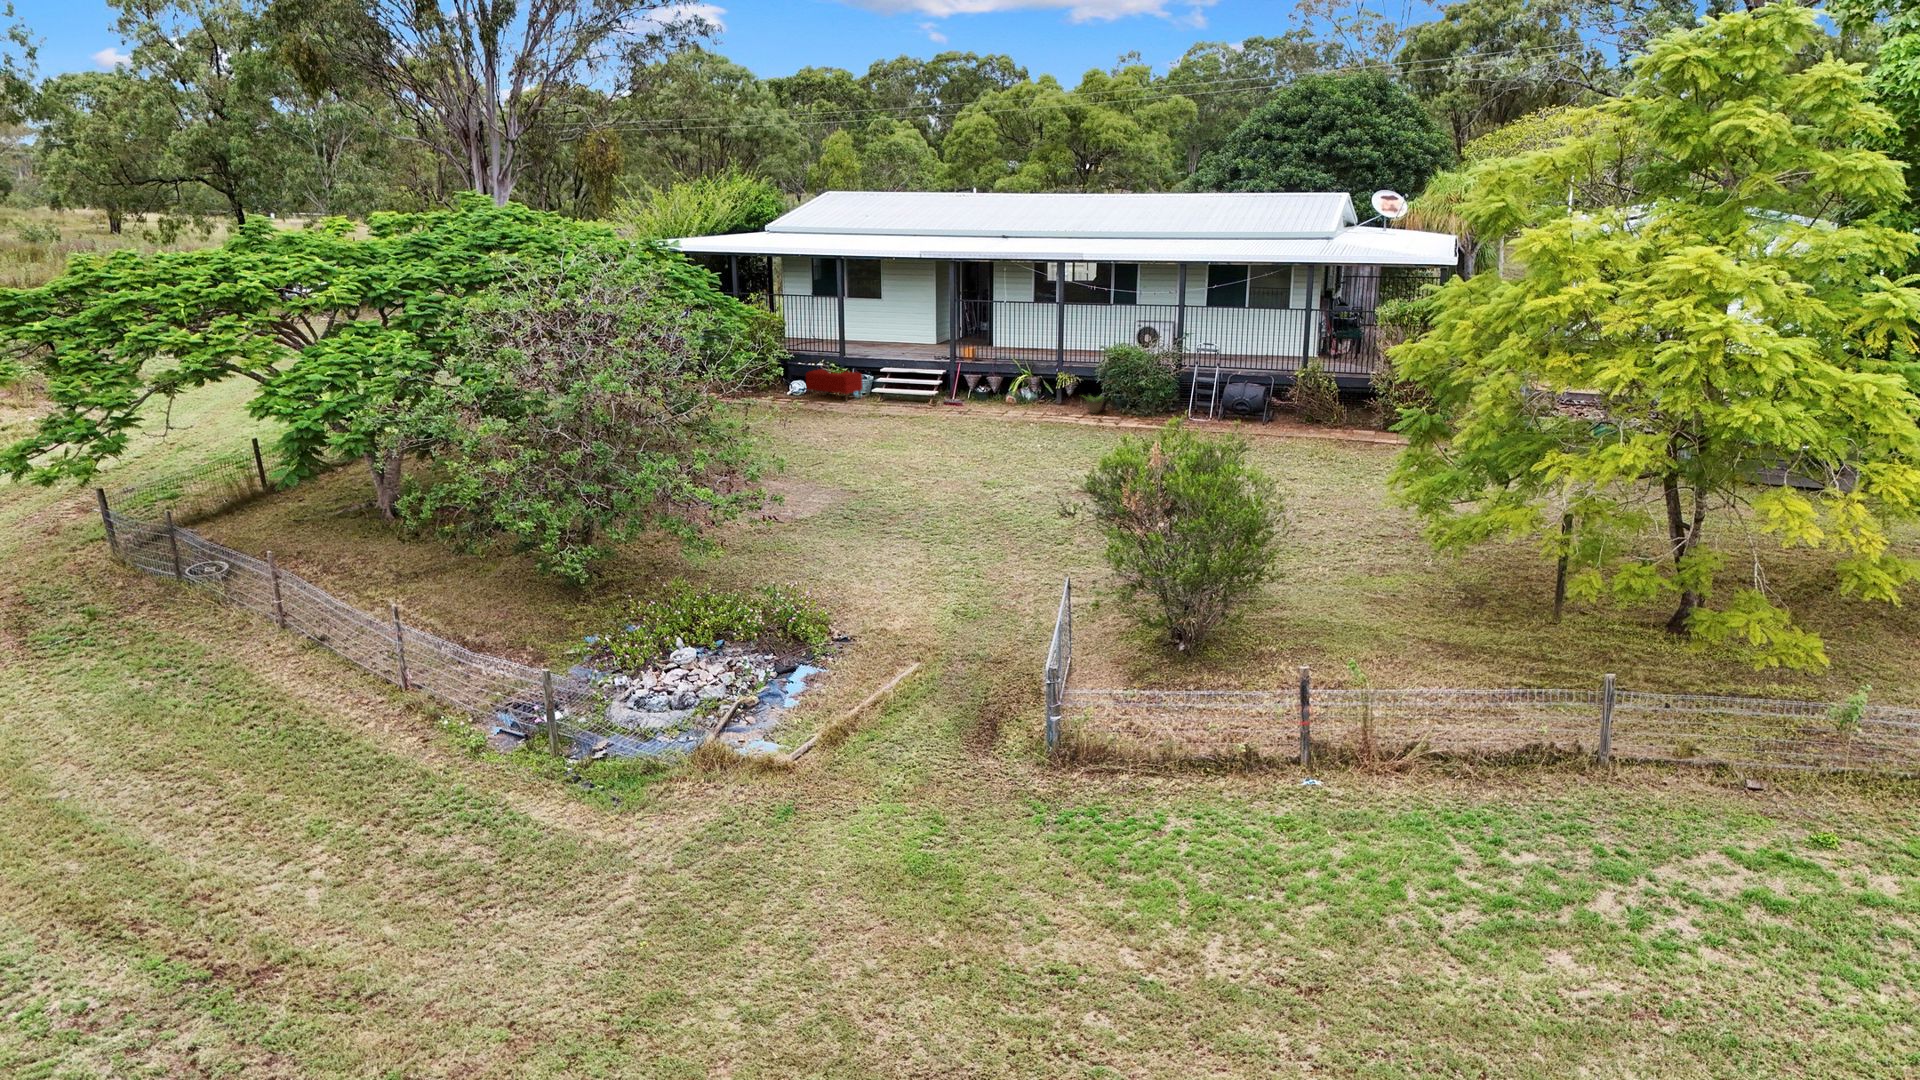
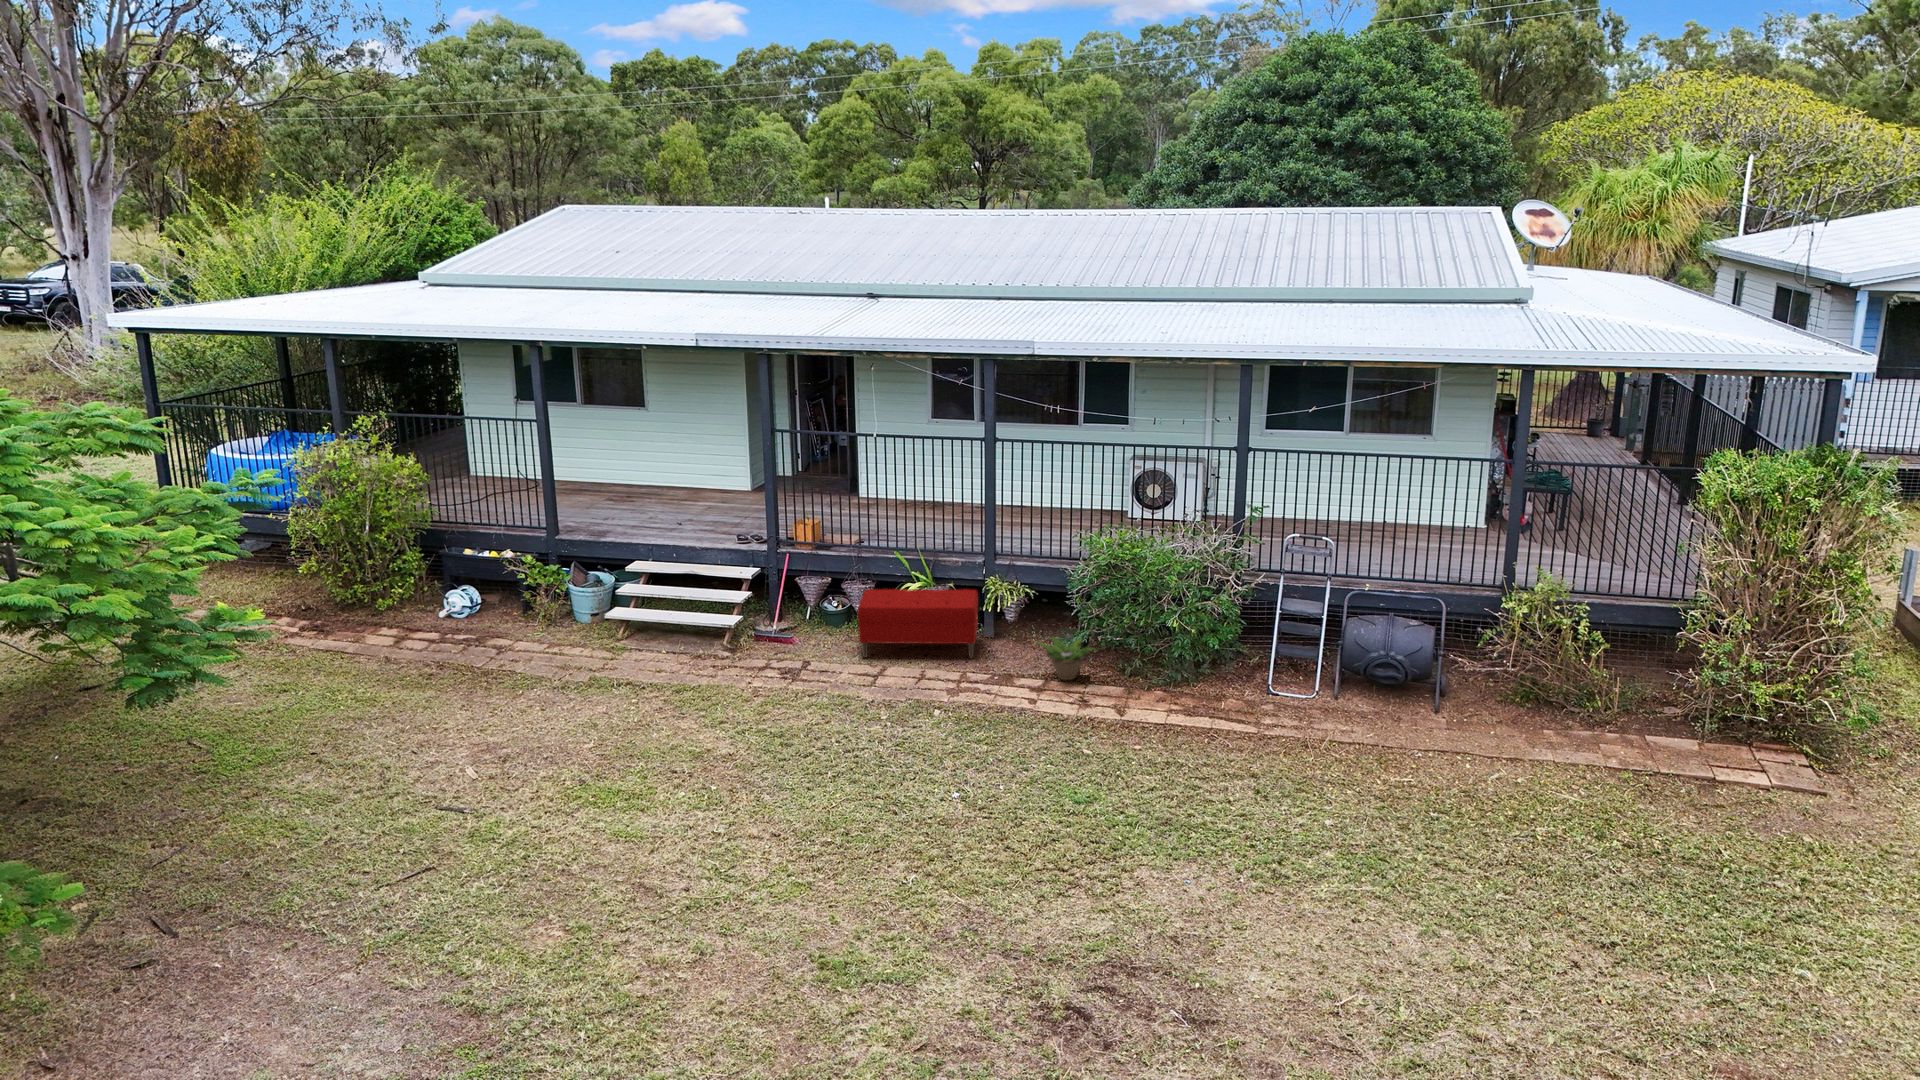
bench: present [806,369,863,401] -> present [857,589,978,659]

